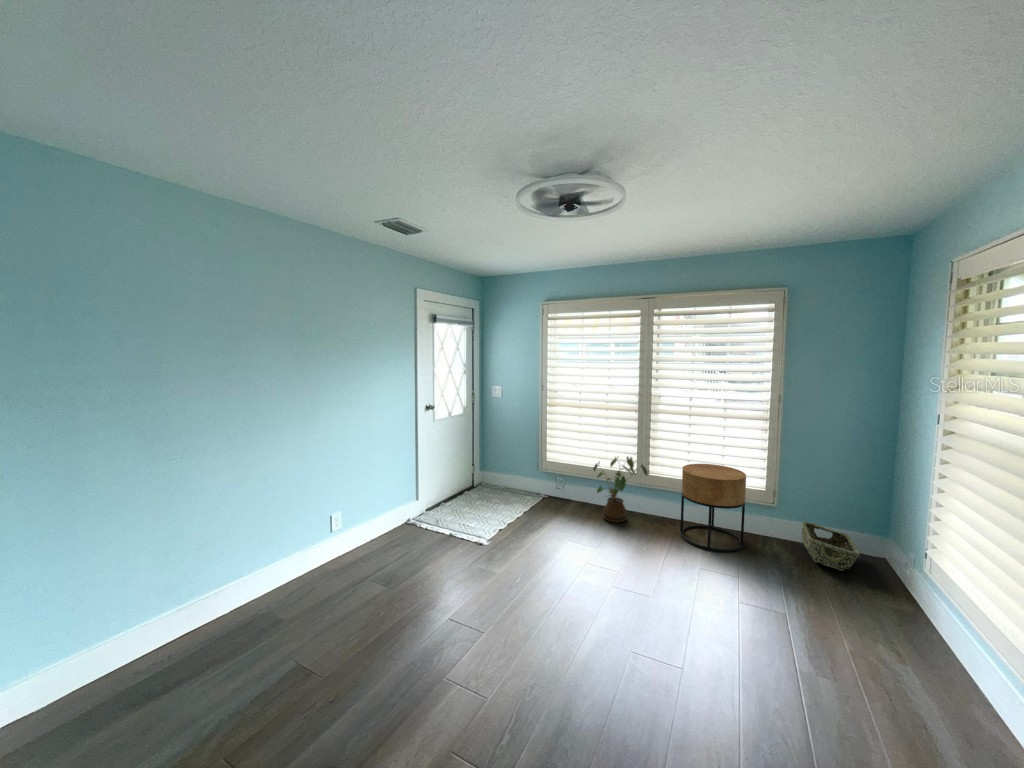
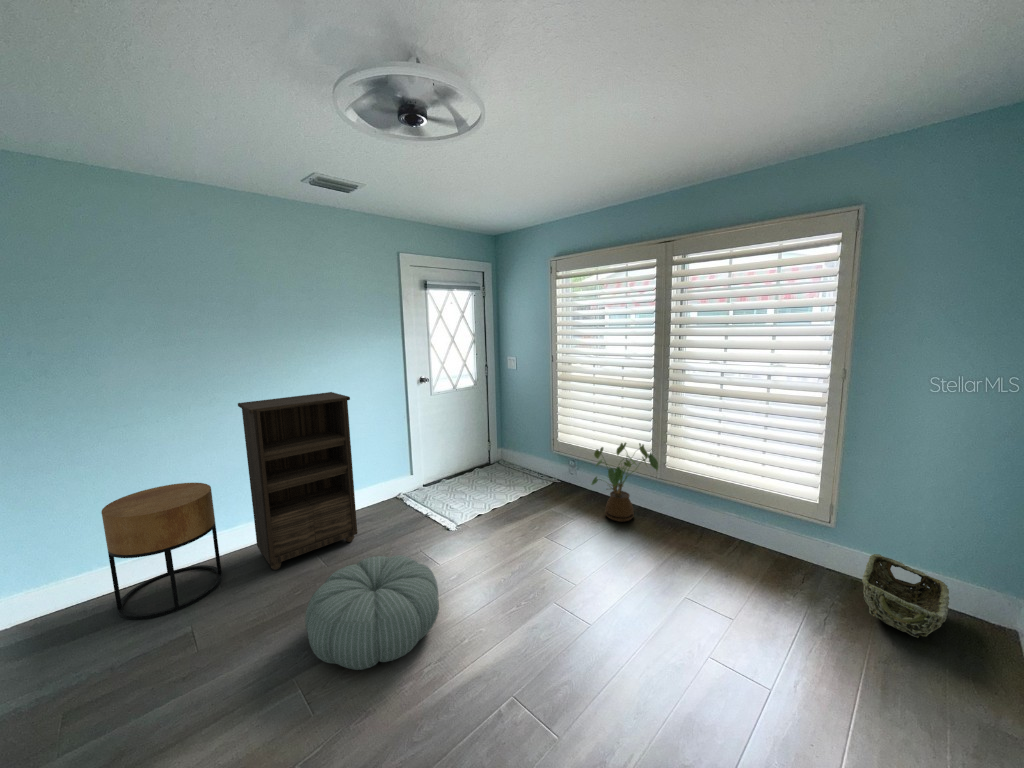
bookshelf: none [295,420,402,601] -> present [238,392,357,570]
side table: present [680,464,746,552] -> present [102,483,222,620]
pouf: none [430,564,542,662] -> present [305,555,439,670]

